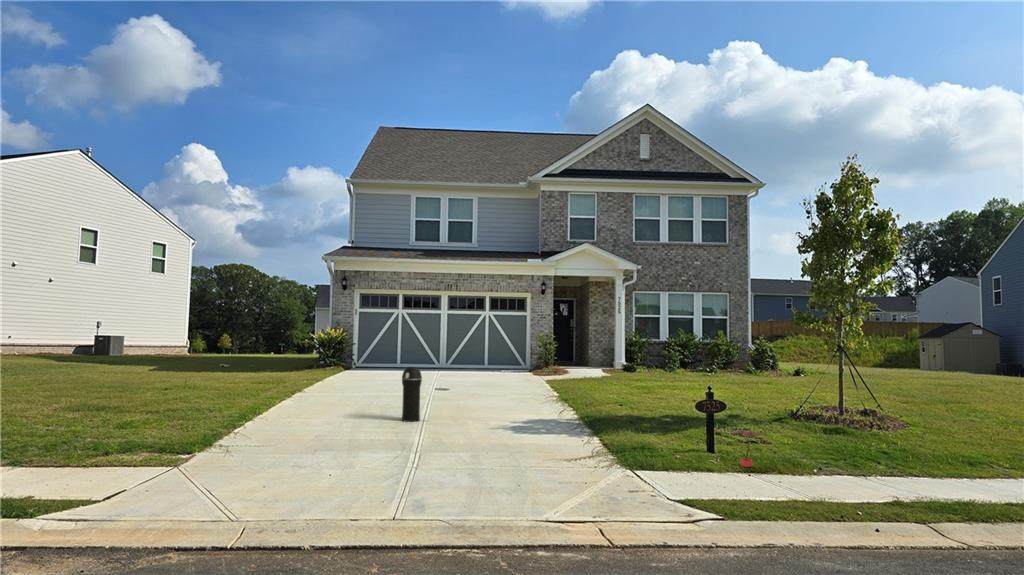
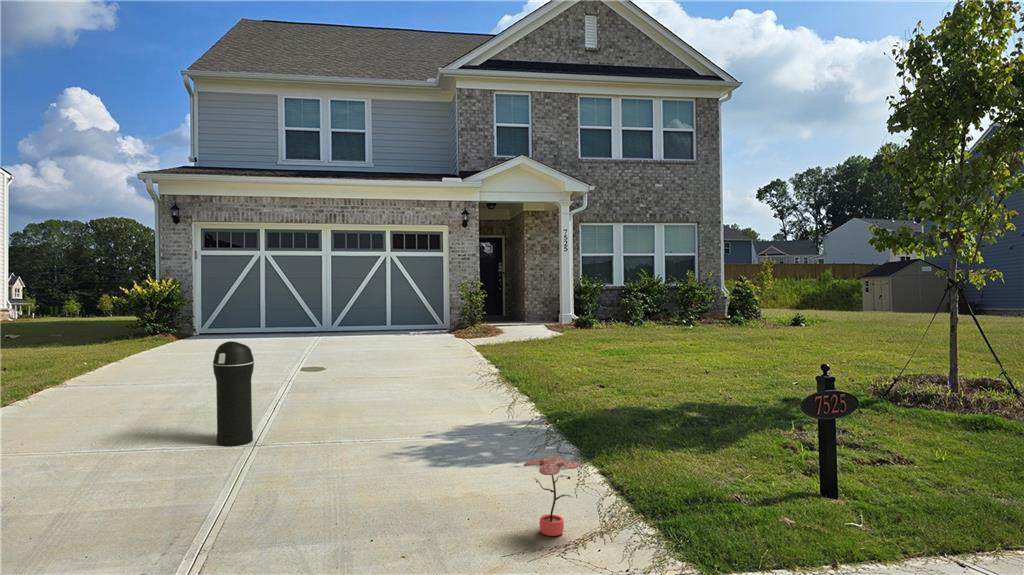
potted plant: present [733,430,761,467] -> present [523,456,582,536]

